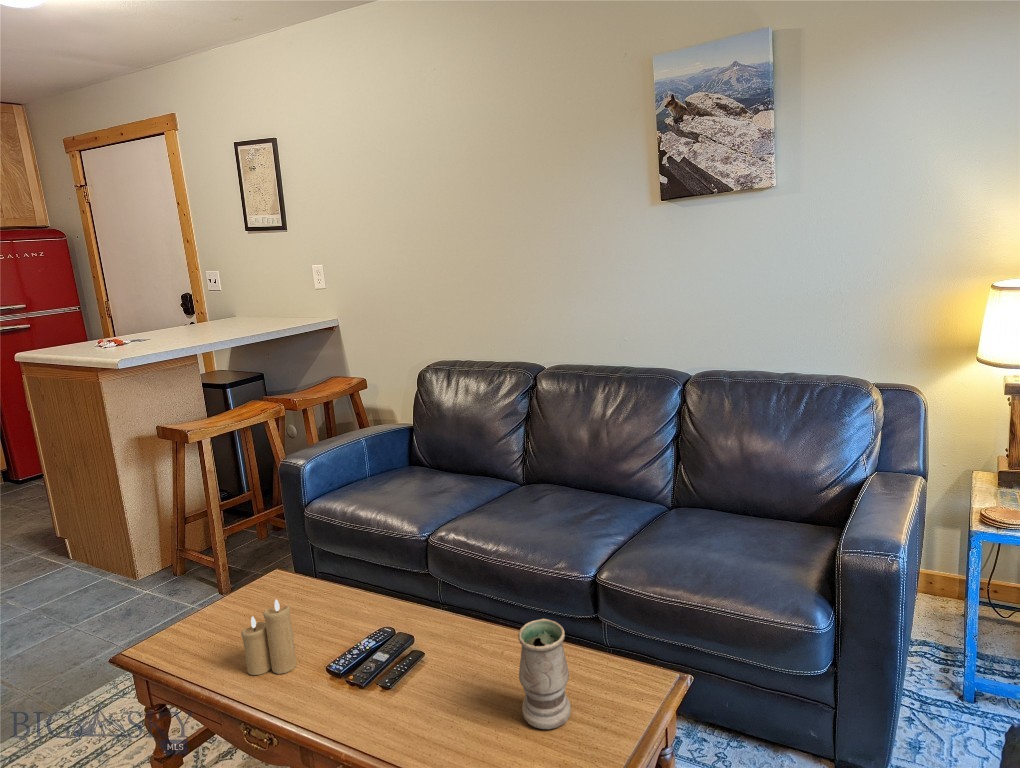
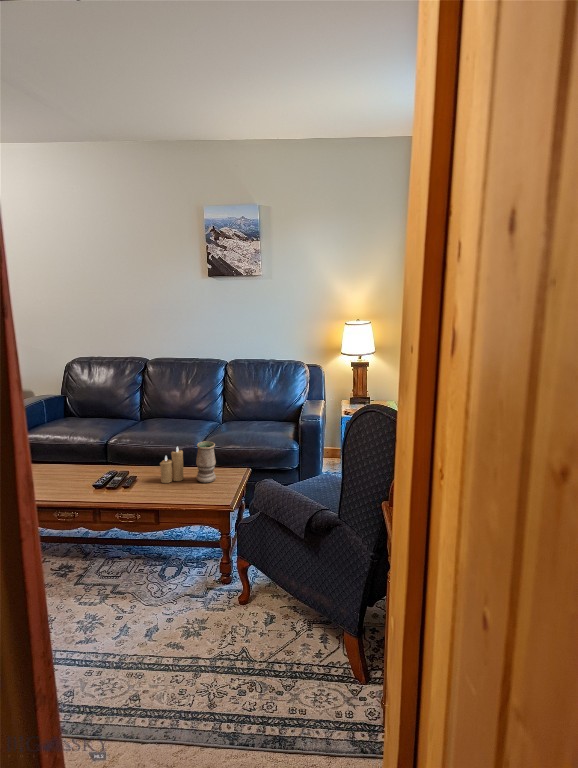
candle: present [241,600,296,675] -> present [160,447,184,483]

